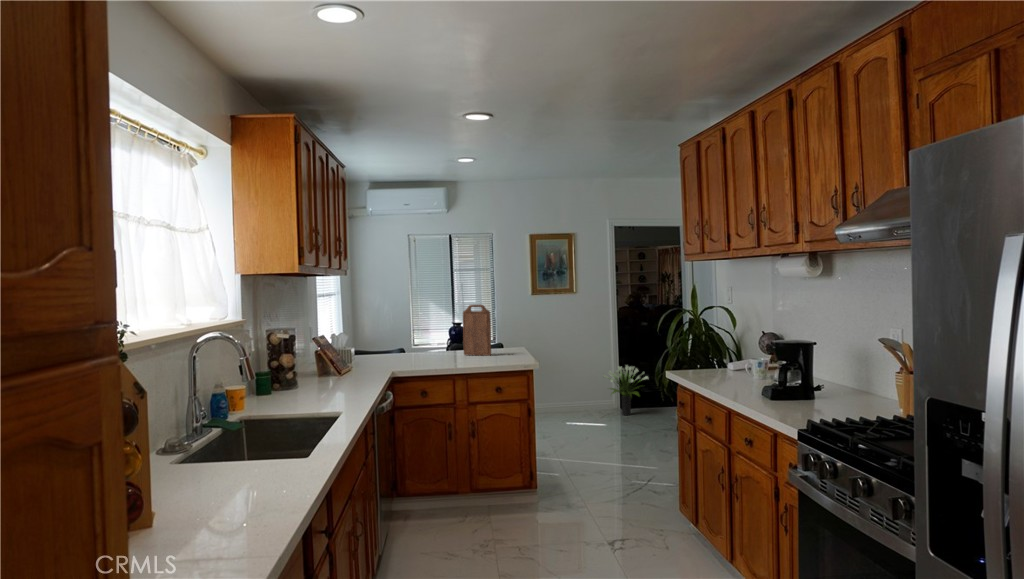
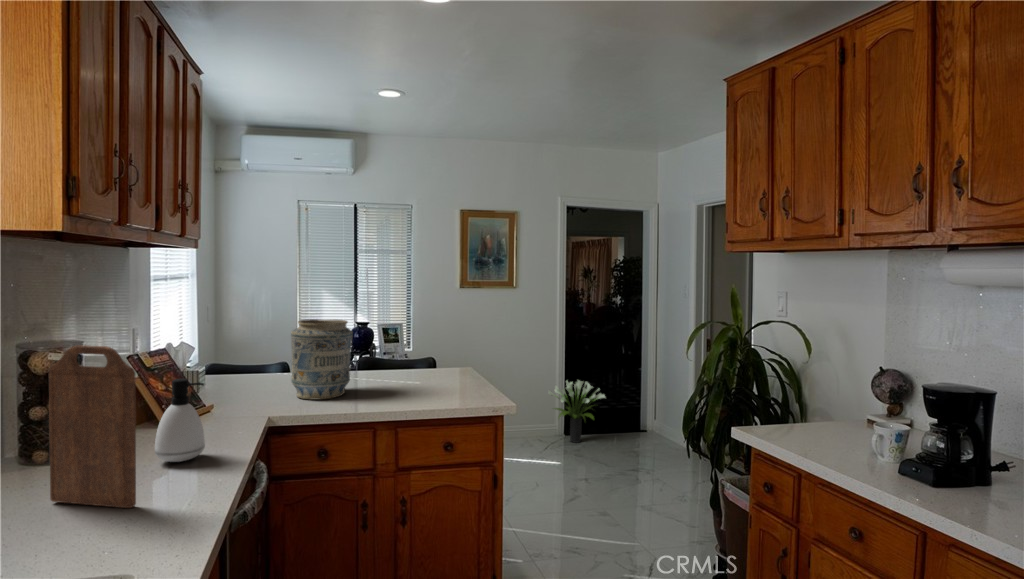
cutting board: present [463,305,491,356] -> present [49,345,136,508]
vase: none [402,316,439,364] -> present [291,319,353,400]
soap dispenser: none [335,343,358,385] -> present [155,379,205,462]

